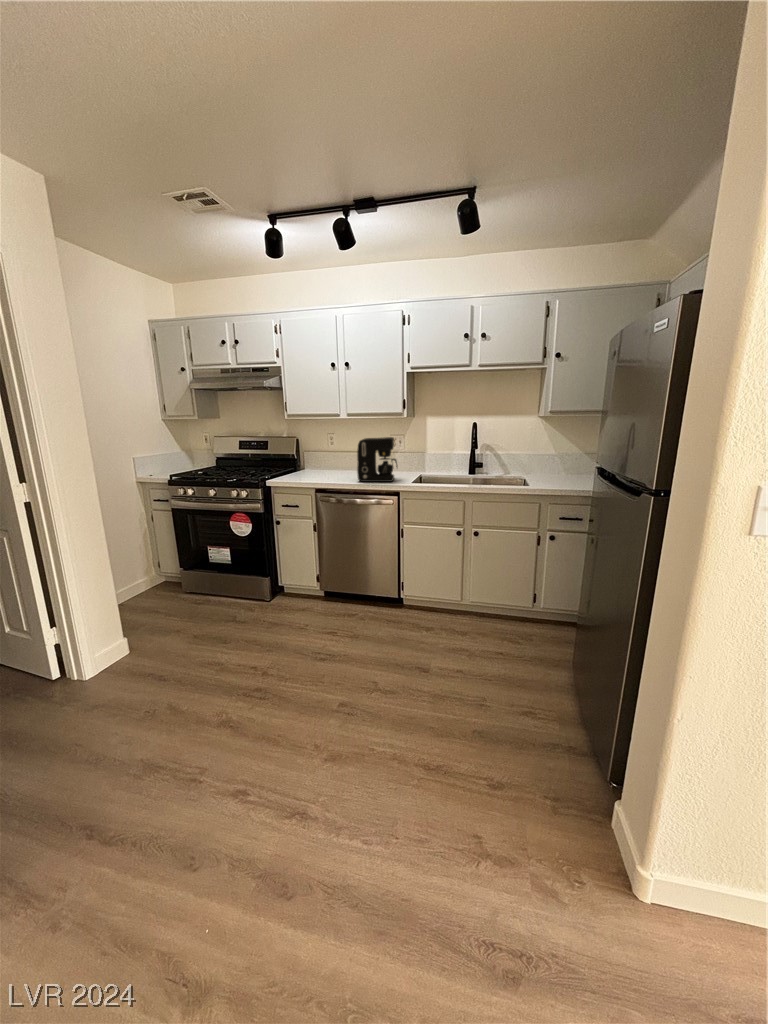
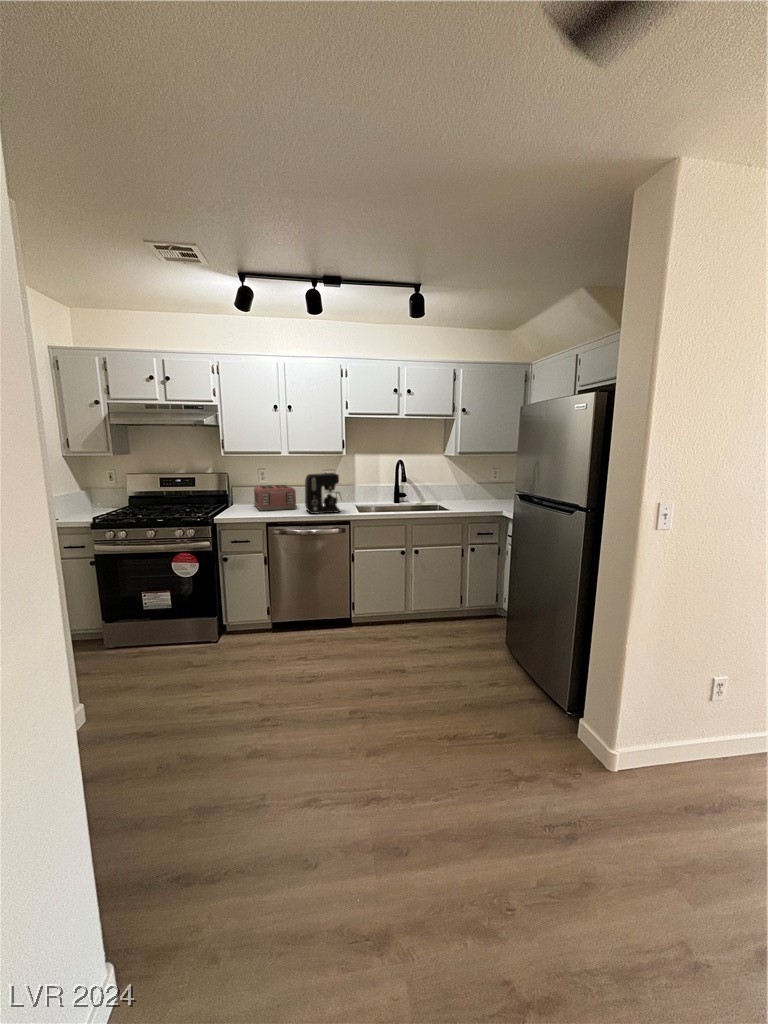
toaster: none [315,450,356,476] -> present [254,485,297,511]

